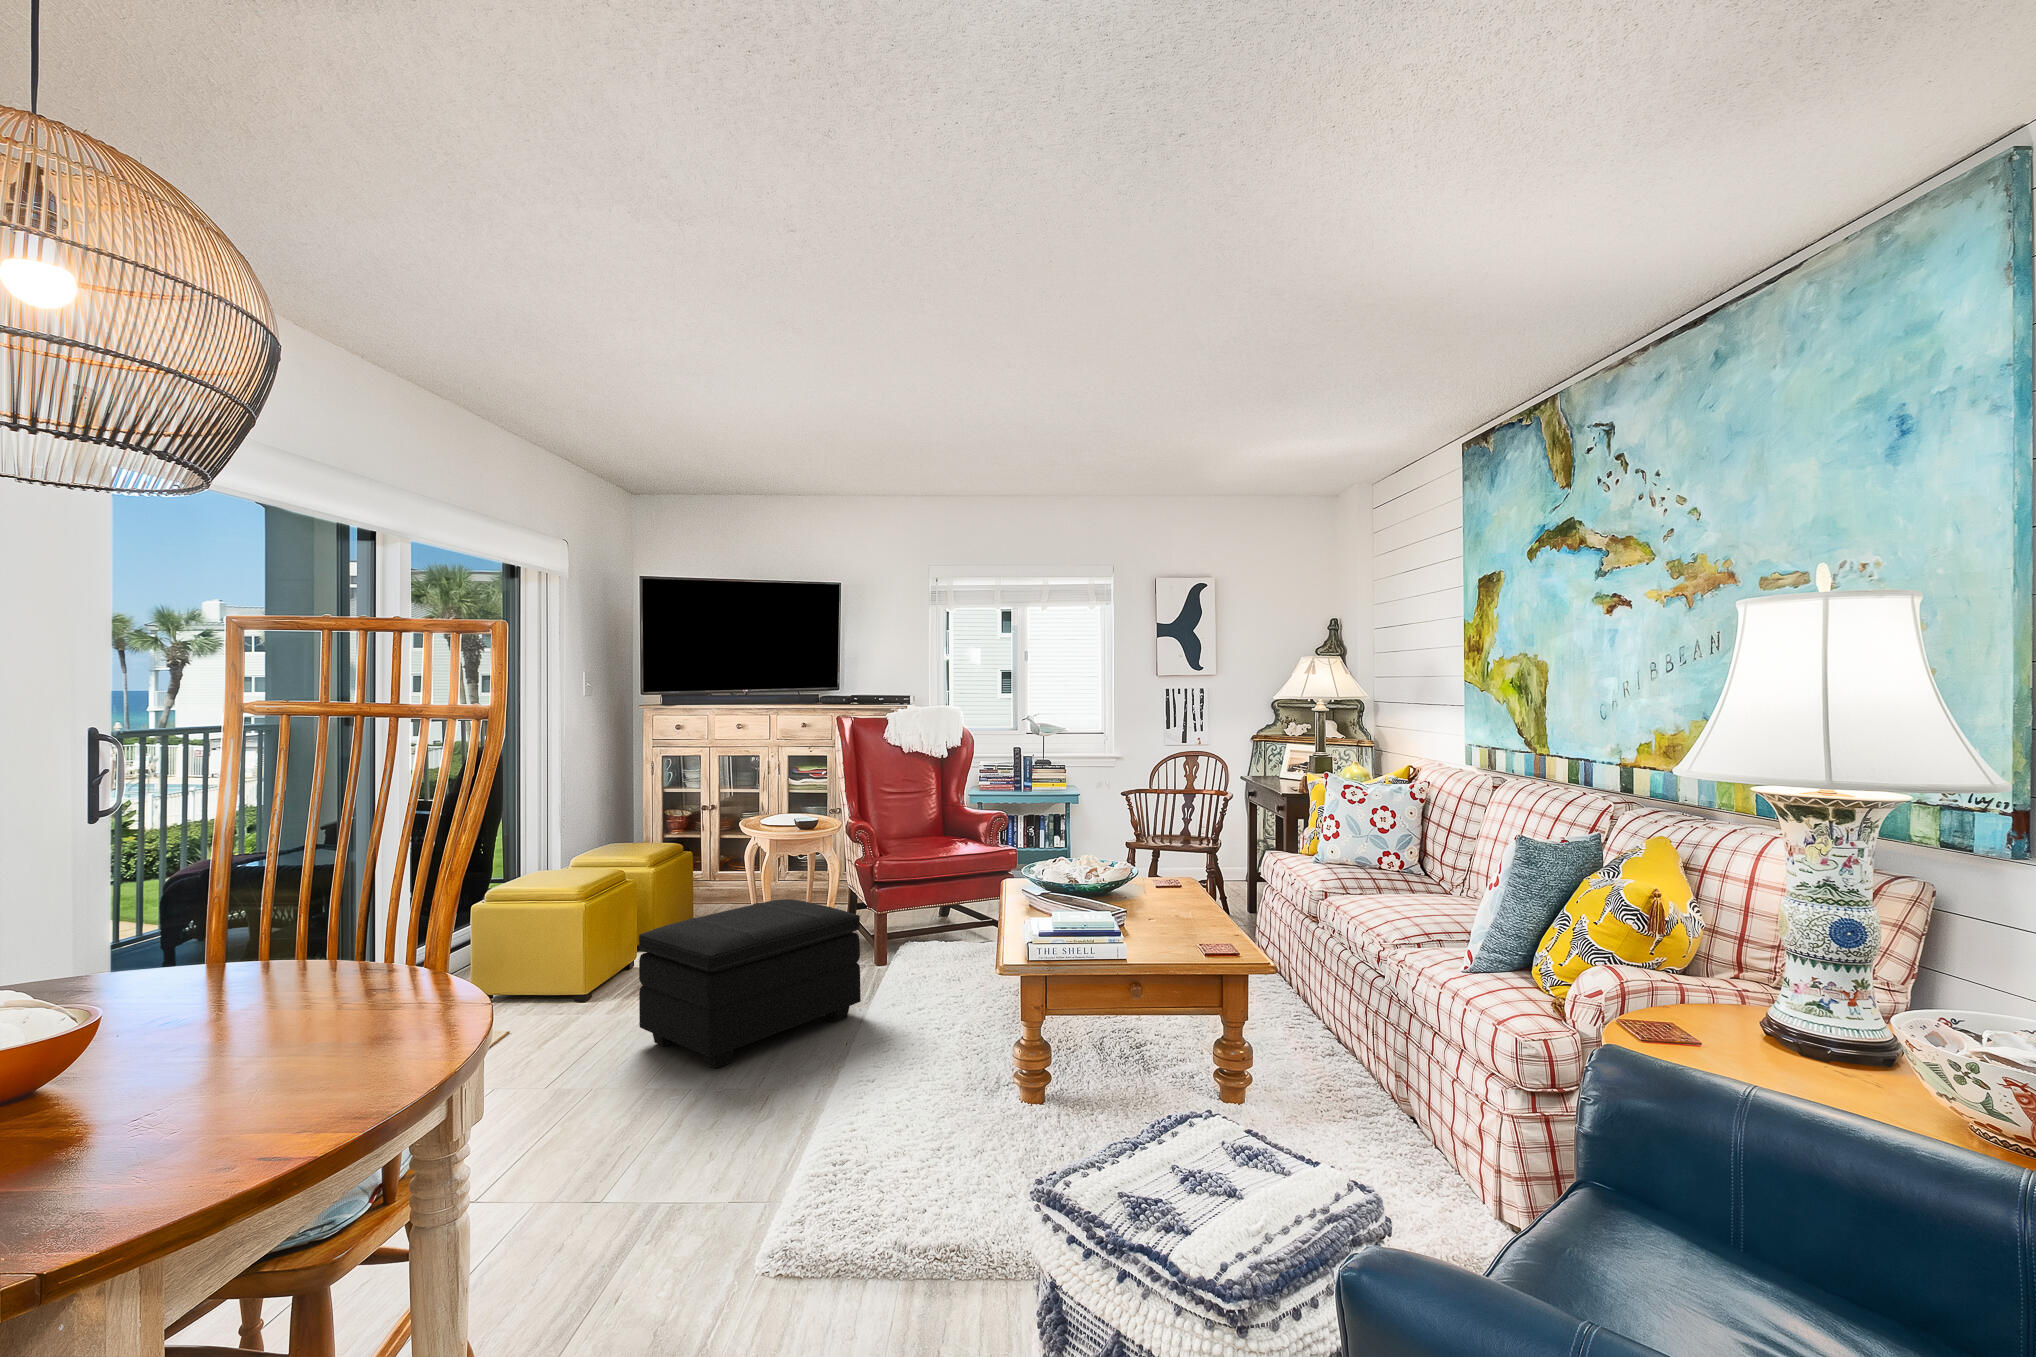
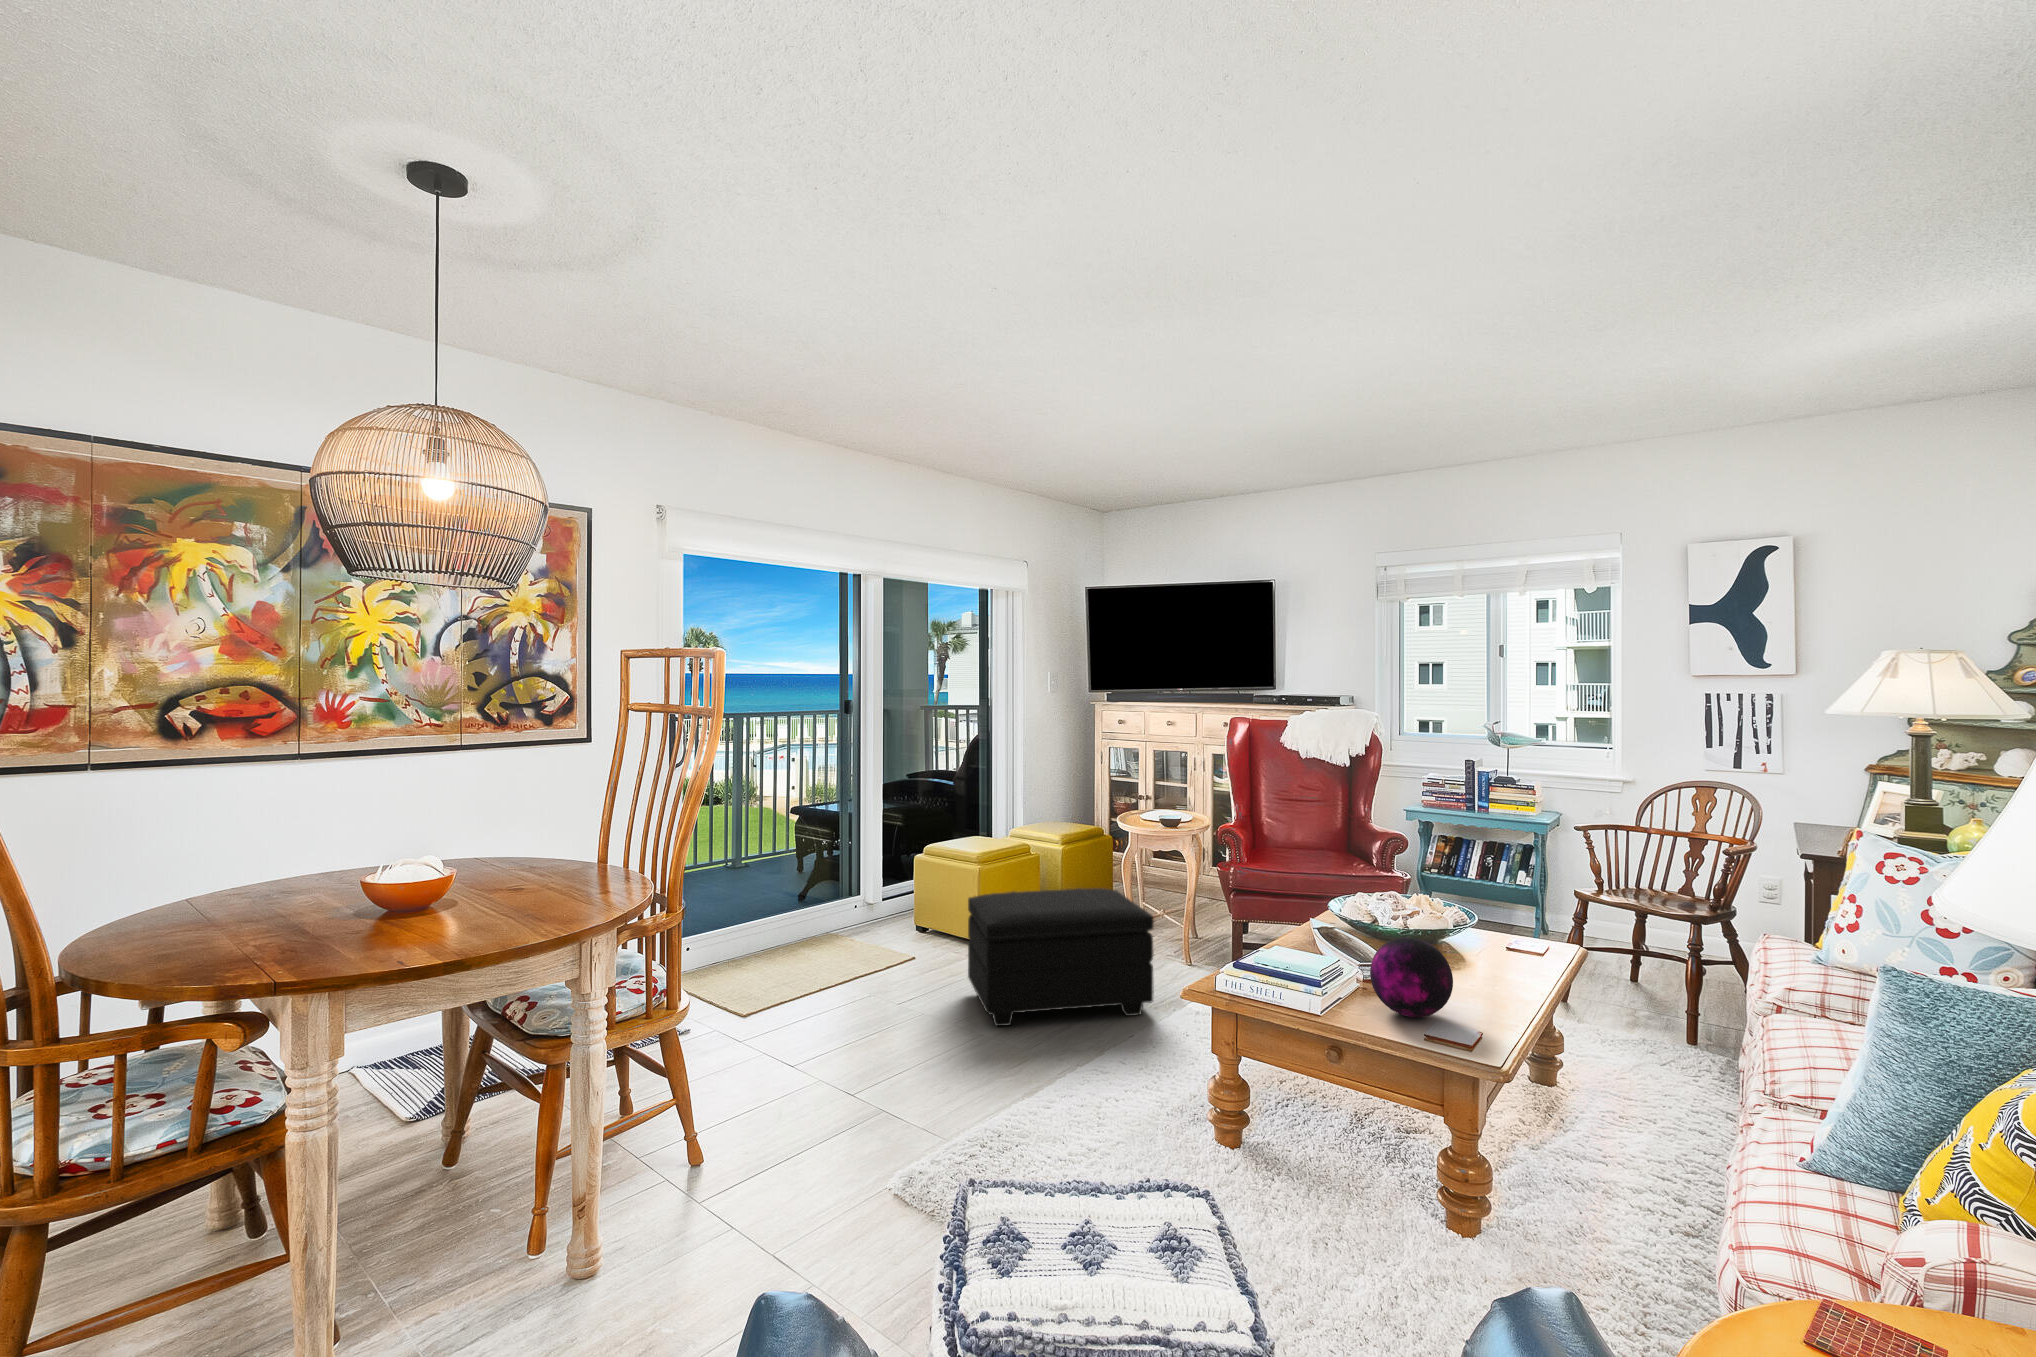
decorative orb: none [1138,881,1200,945] -> present [1370,937,1453,1017]

